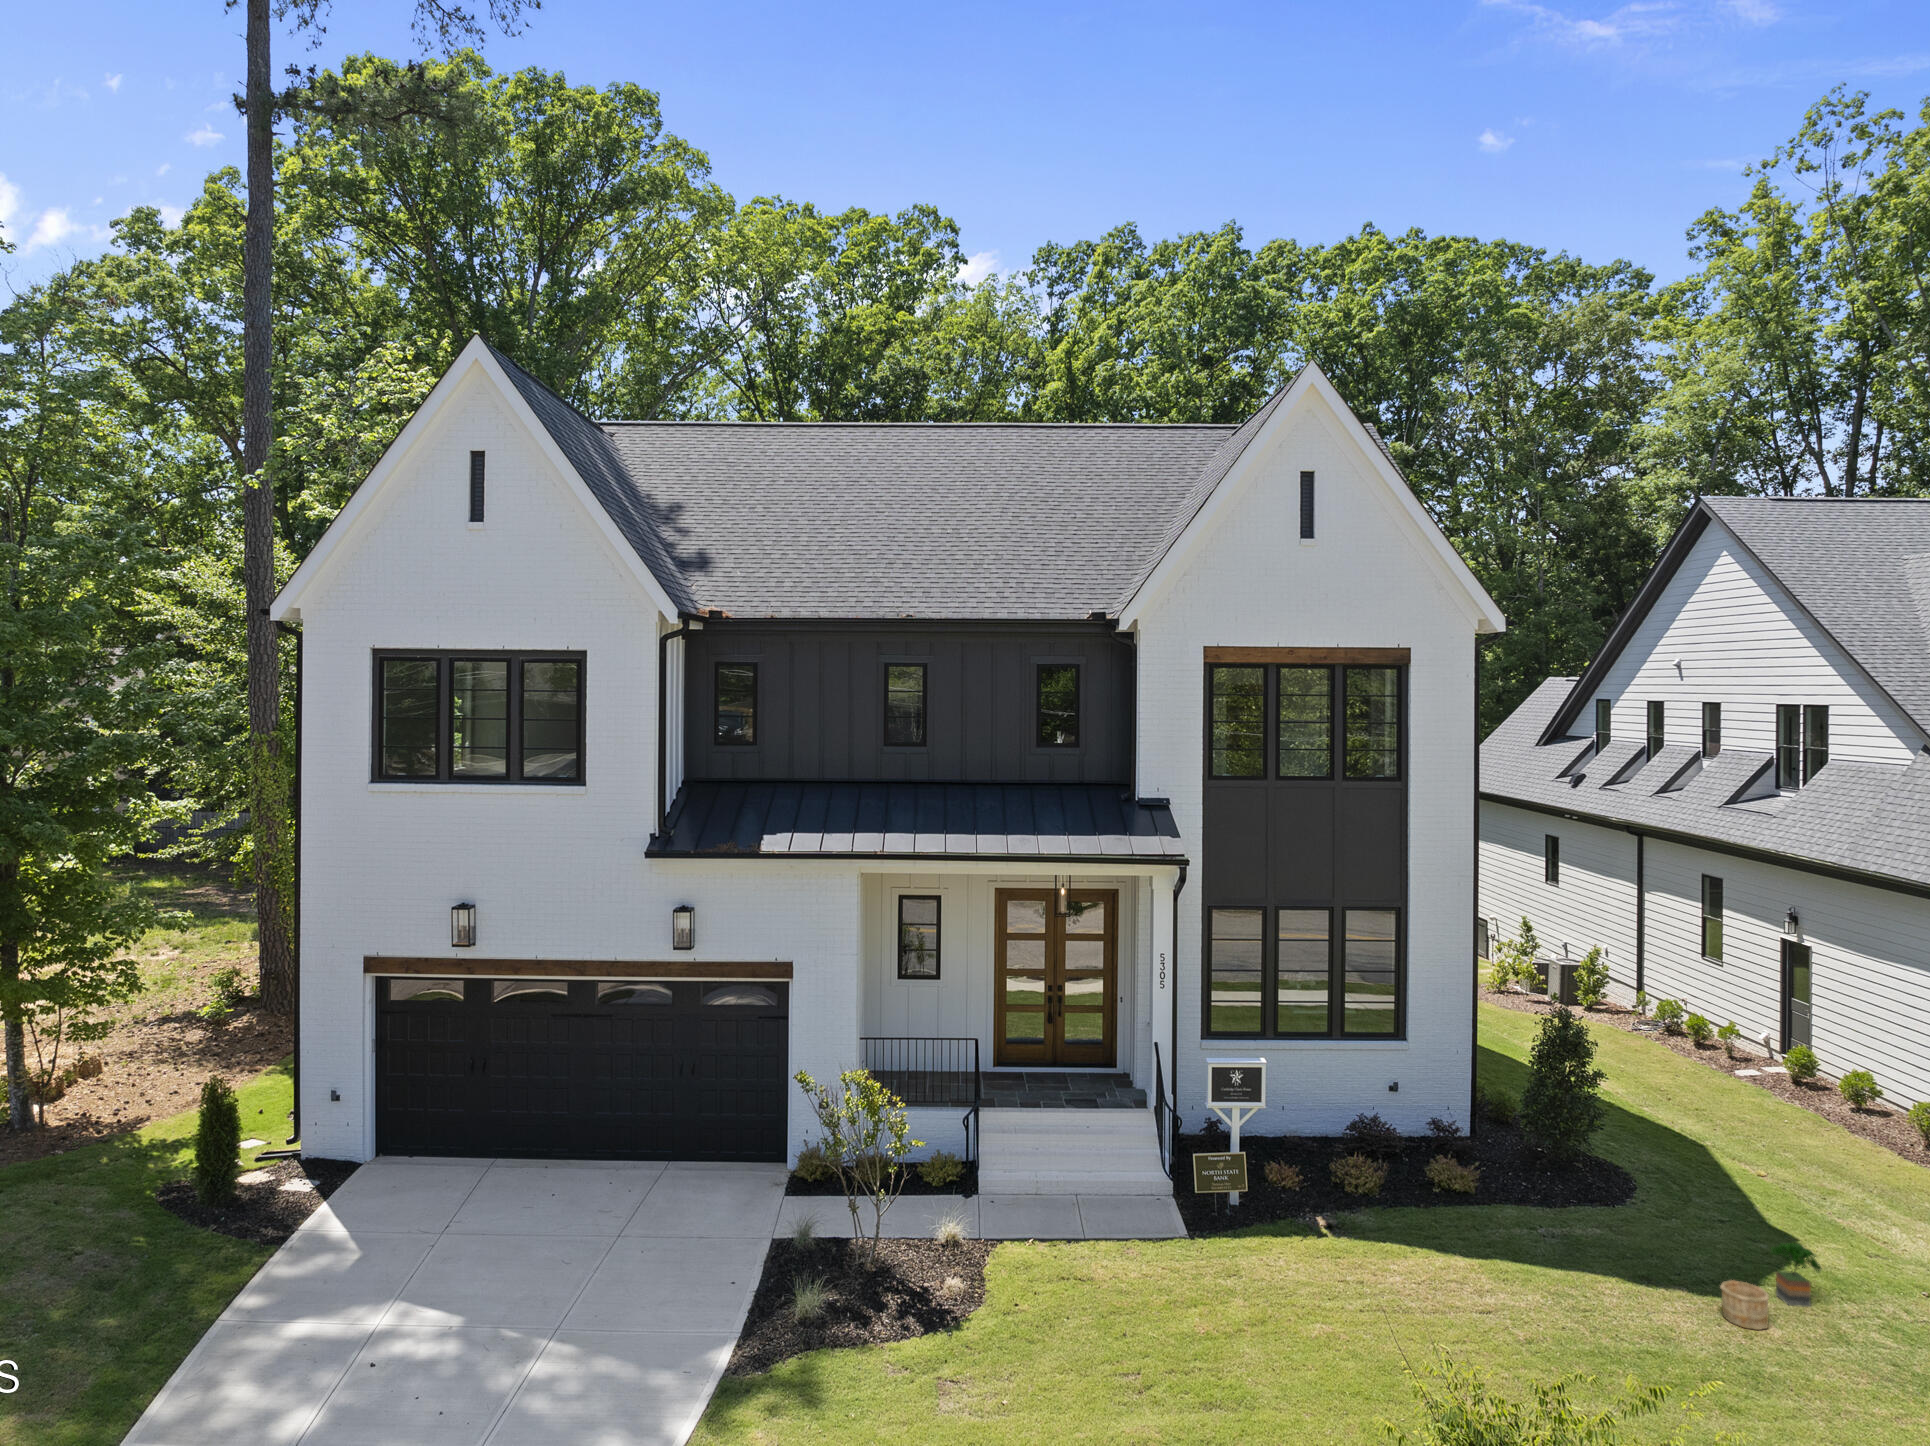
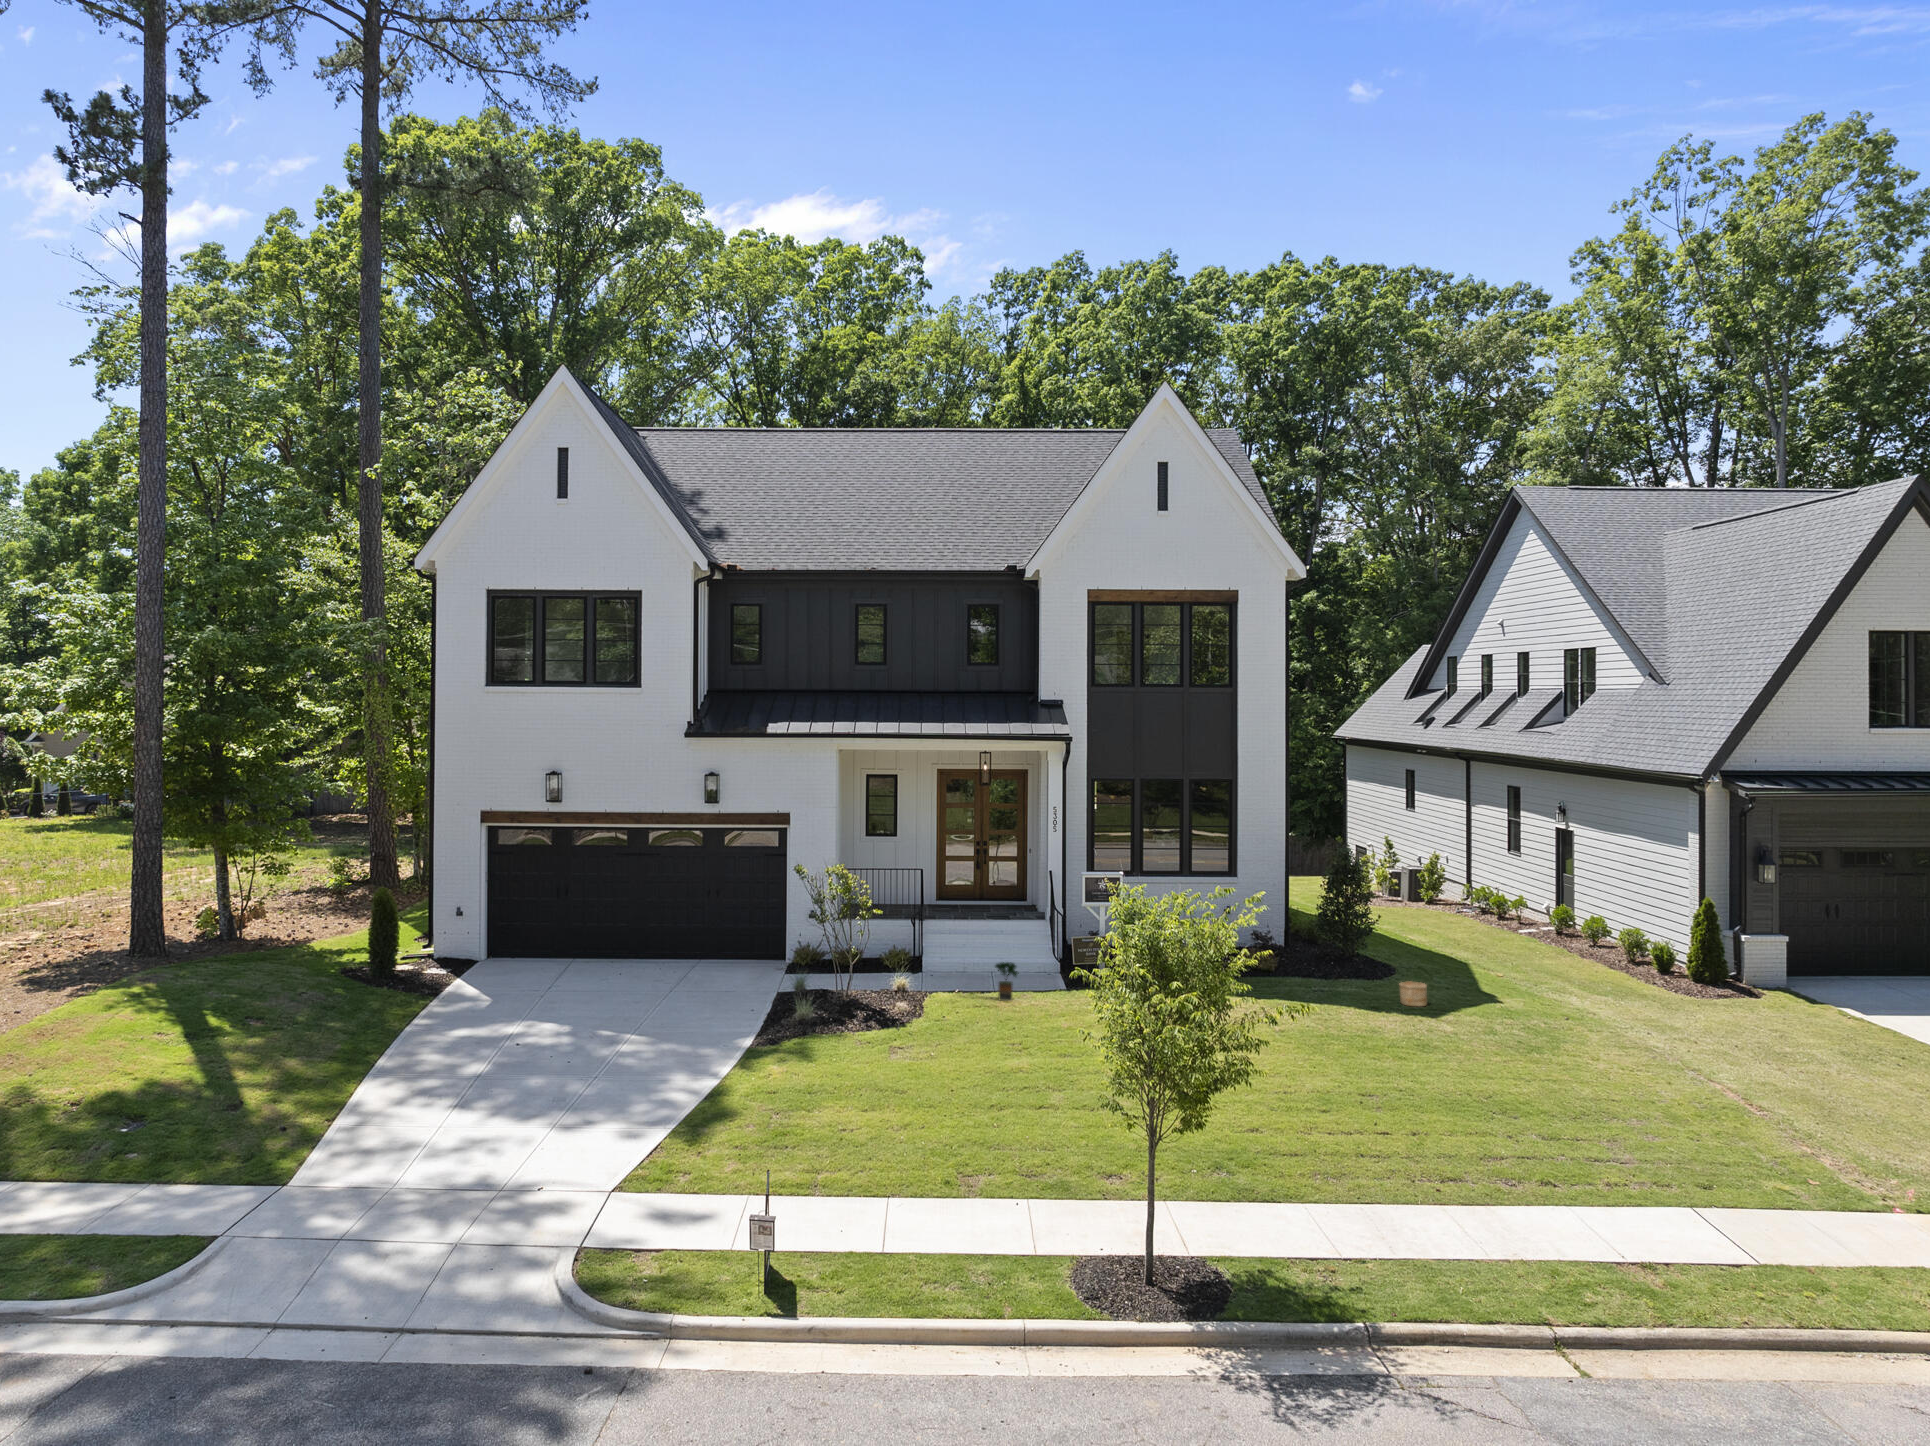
potted tree: present [1772,1243,1822,1307] -> present [995,962,1019,1001]

